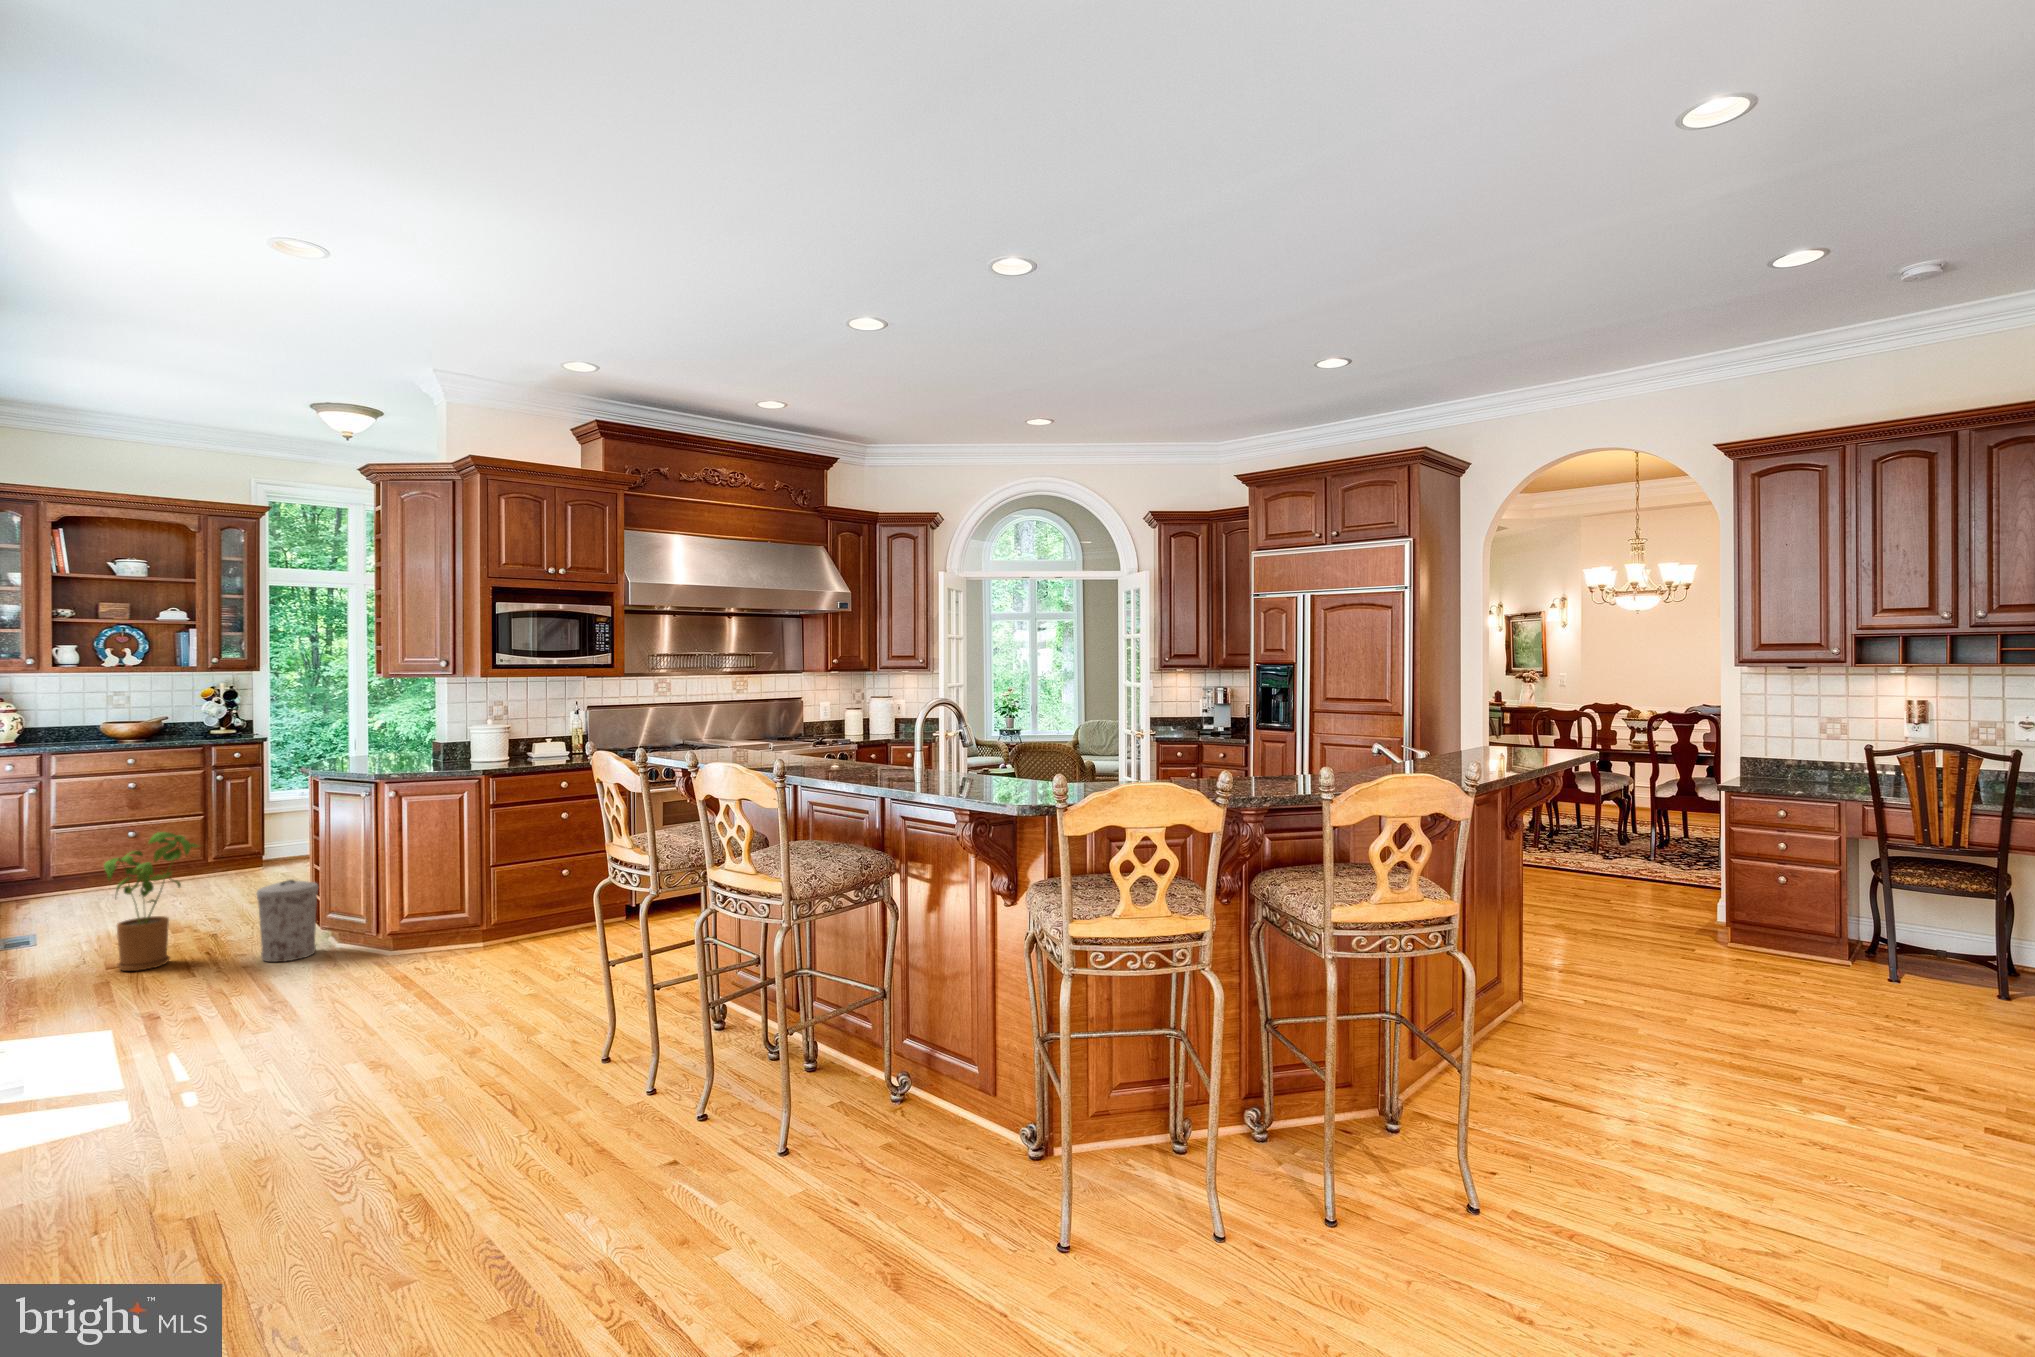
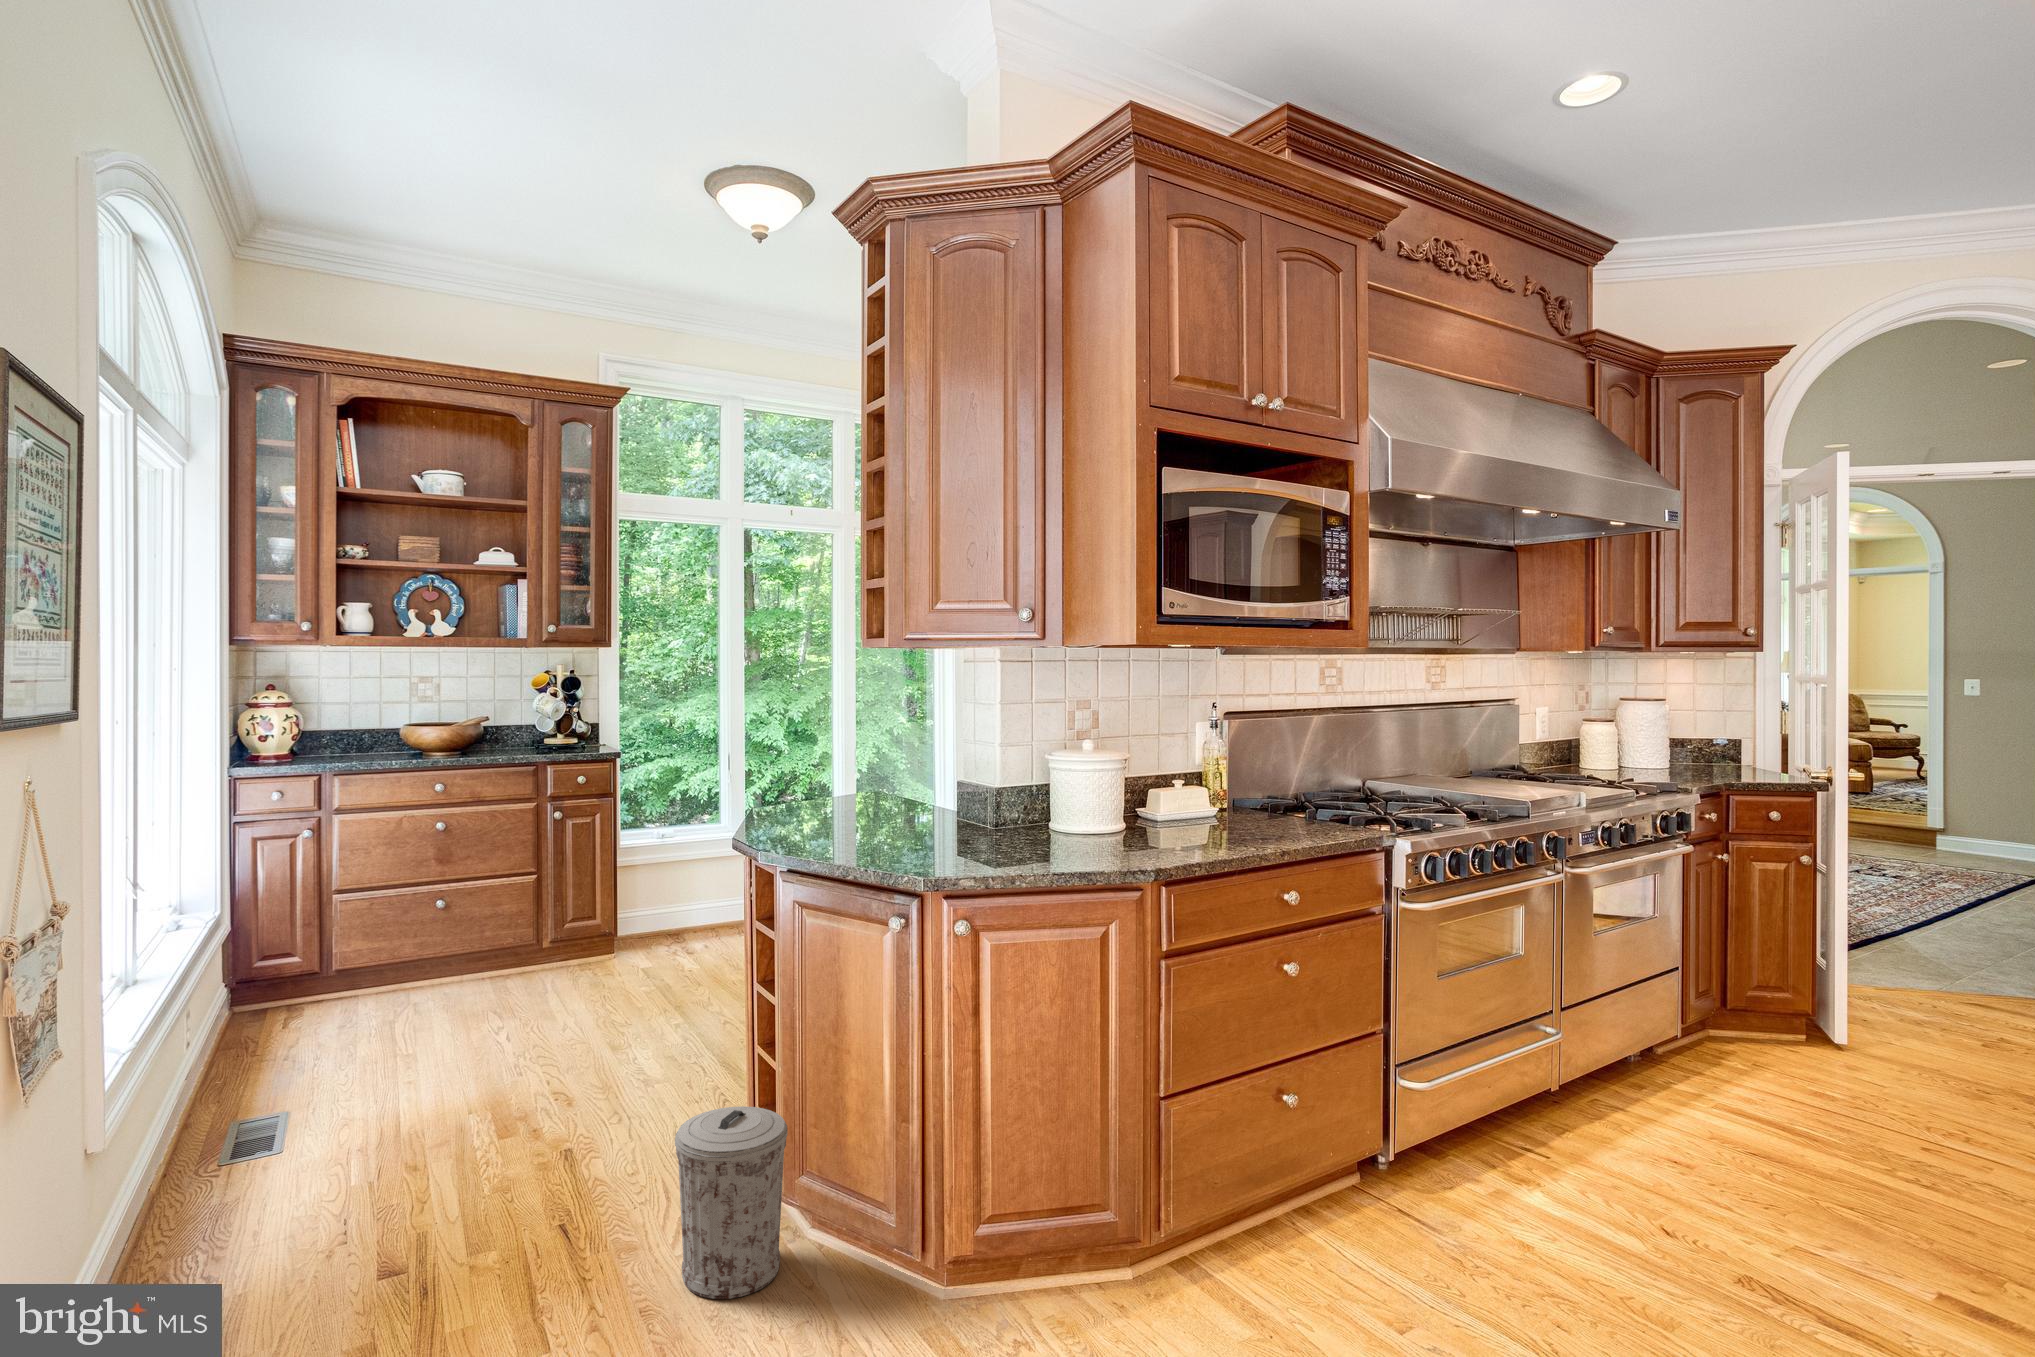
house plant: present [104,832,198,971] -> none [398,997,574,1294]

